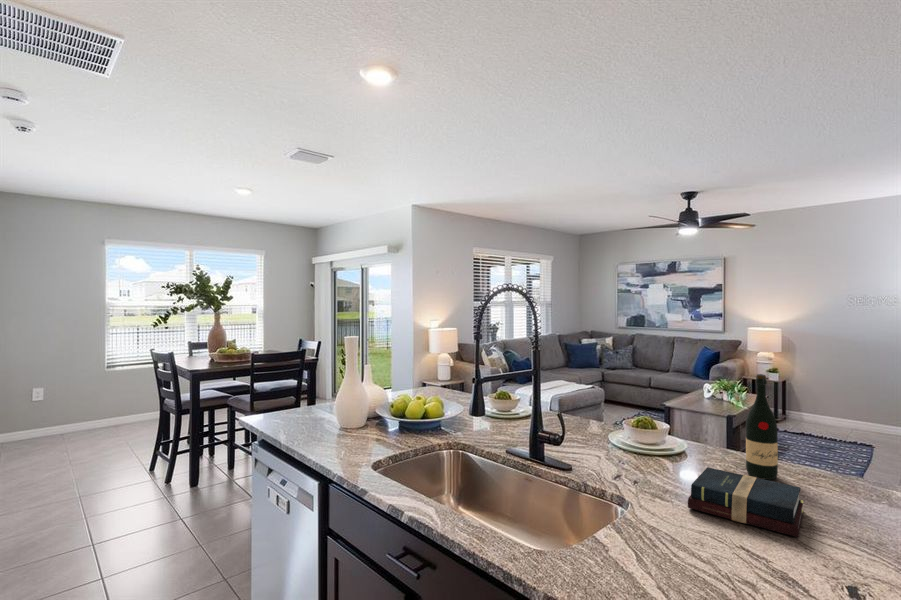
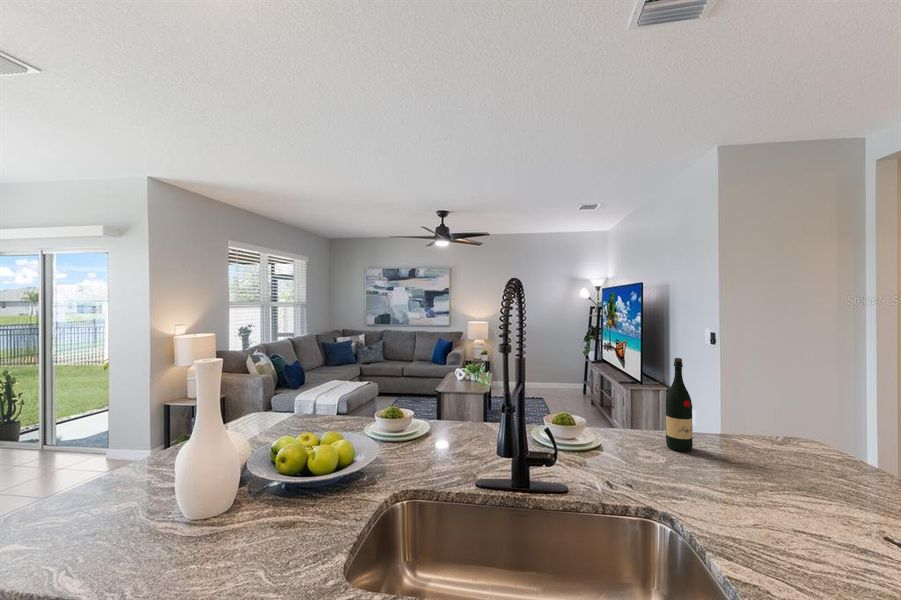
hardback book: present [688,467,803,537] -> none [677,453,810,506]

